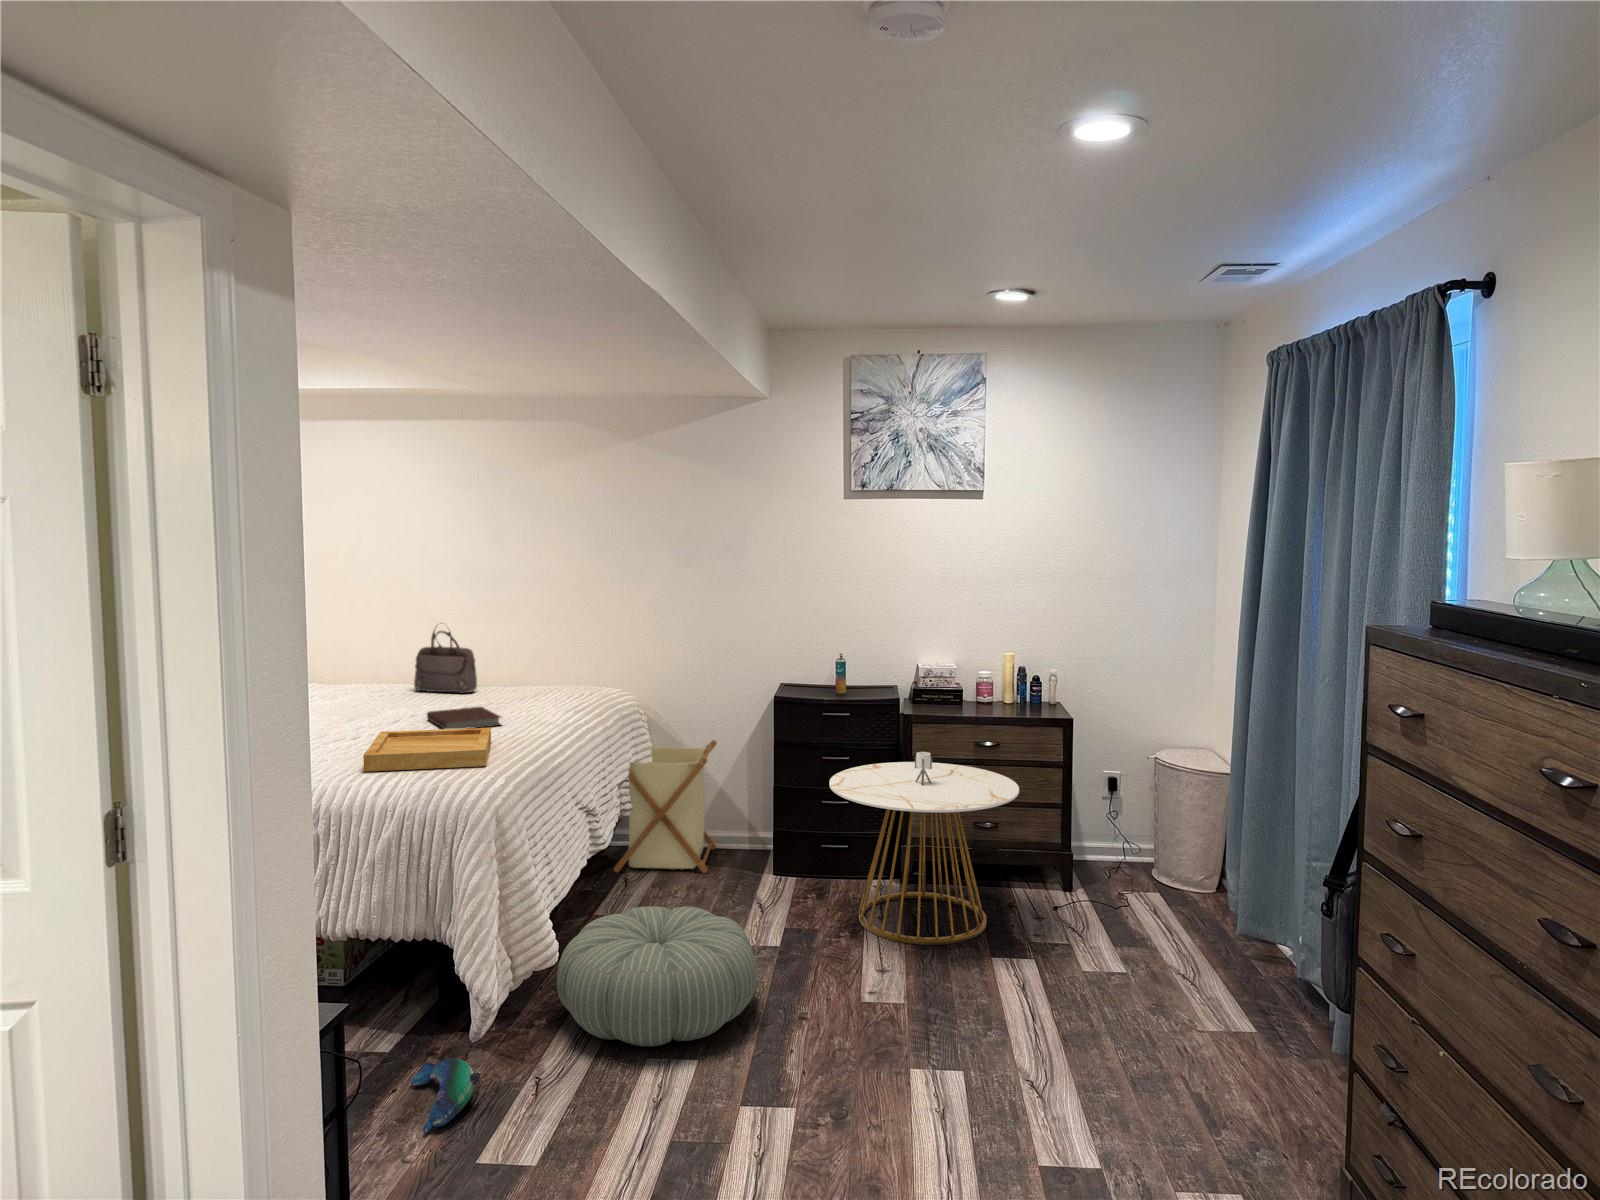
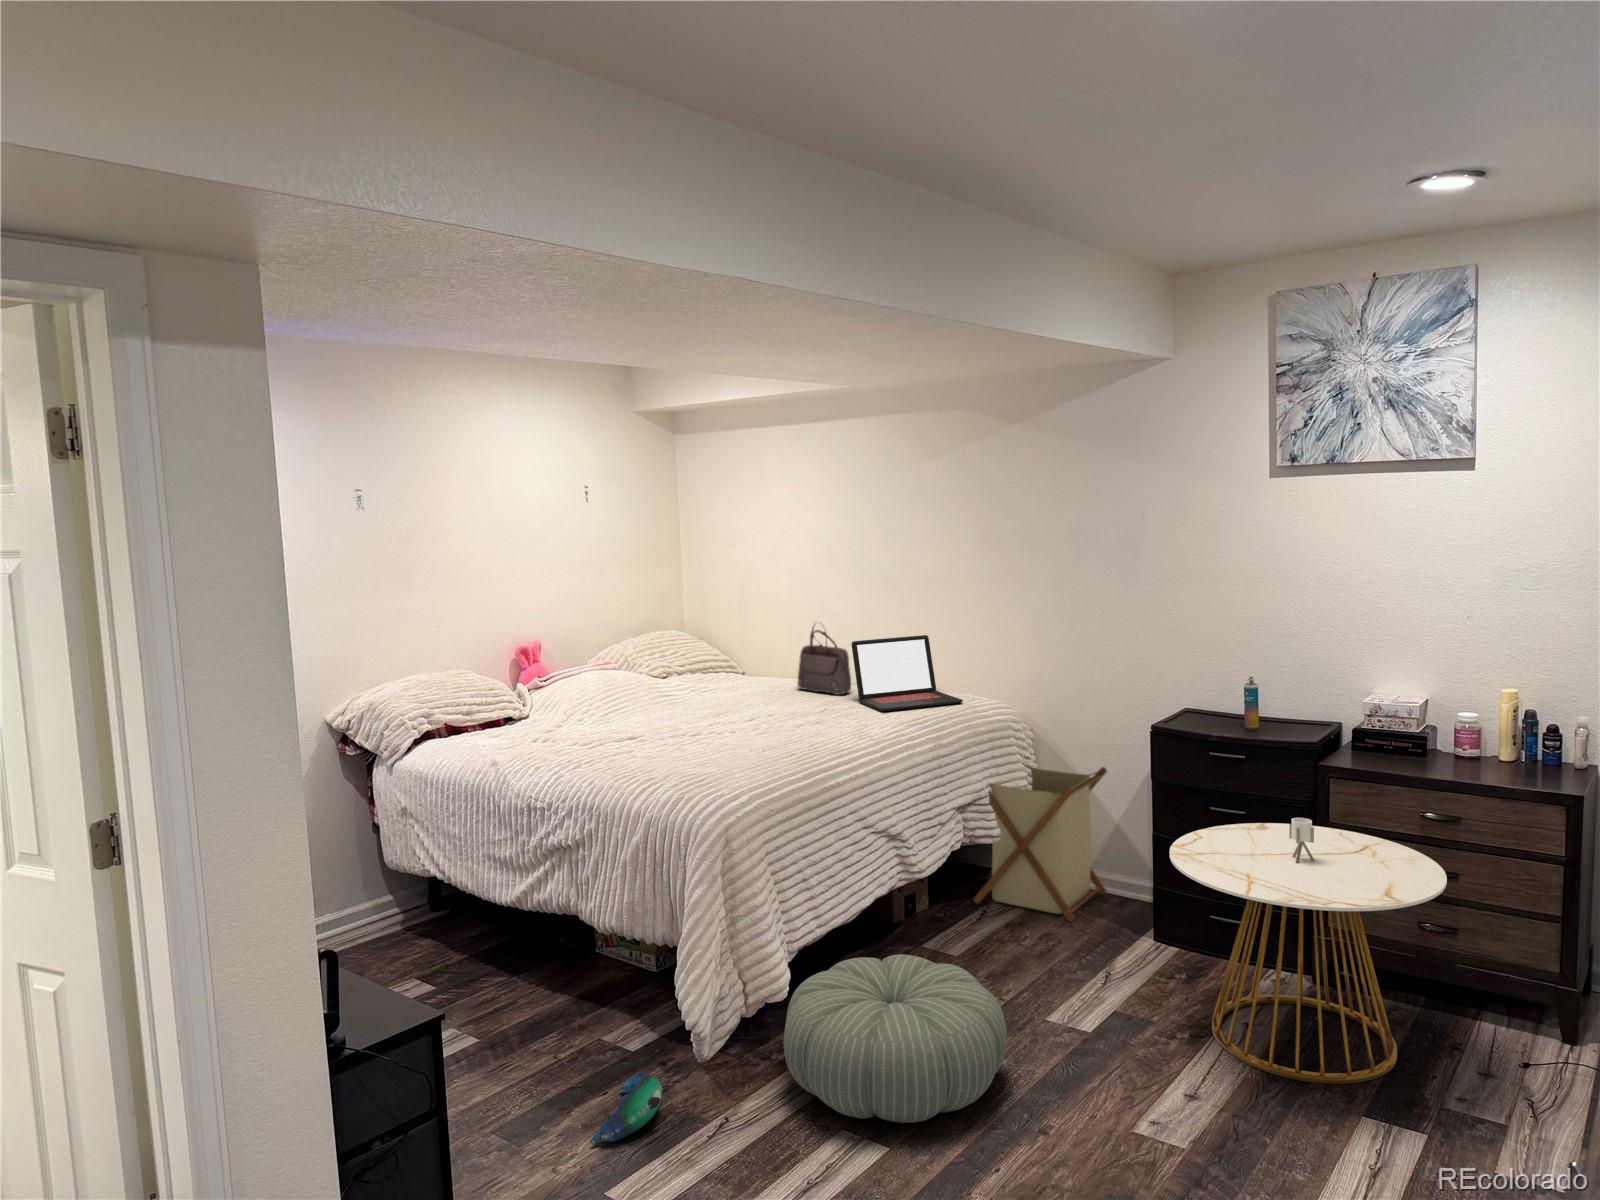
laptop: none [486,633,596,703] -> present [851,635,963,711]
notebook: present [427,707,500,729] -> none [763,712,822,736]
tray: present [363,728,491,772] -> none [639,734,786,781]

